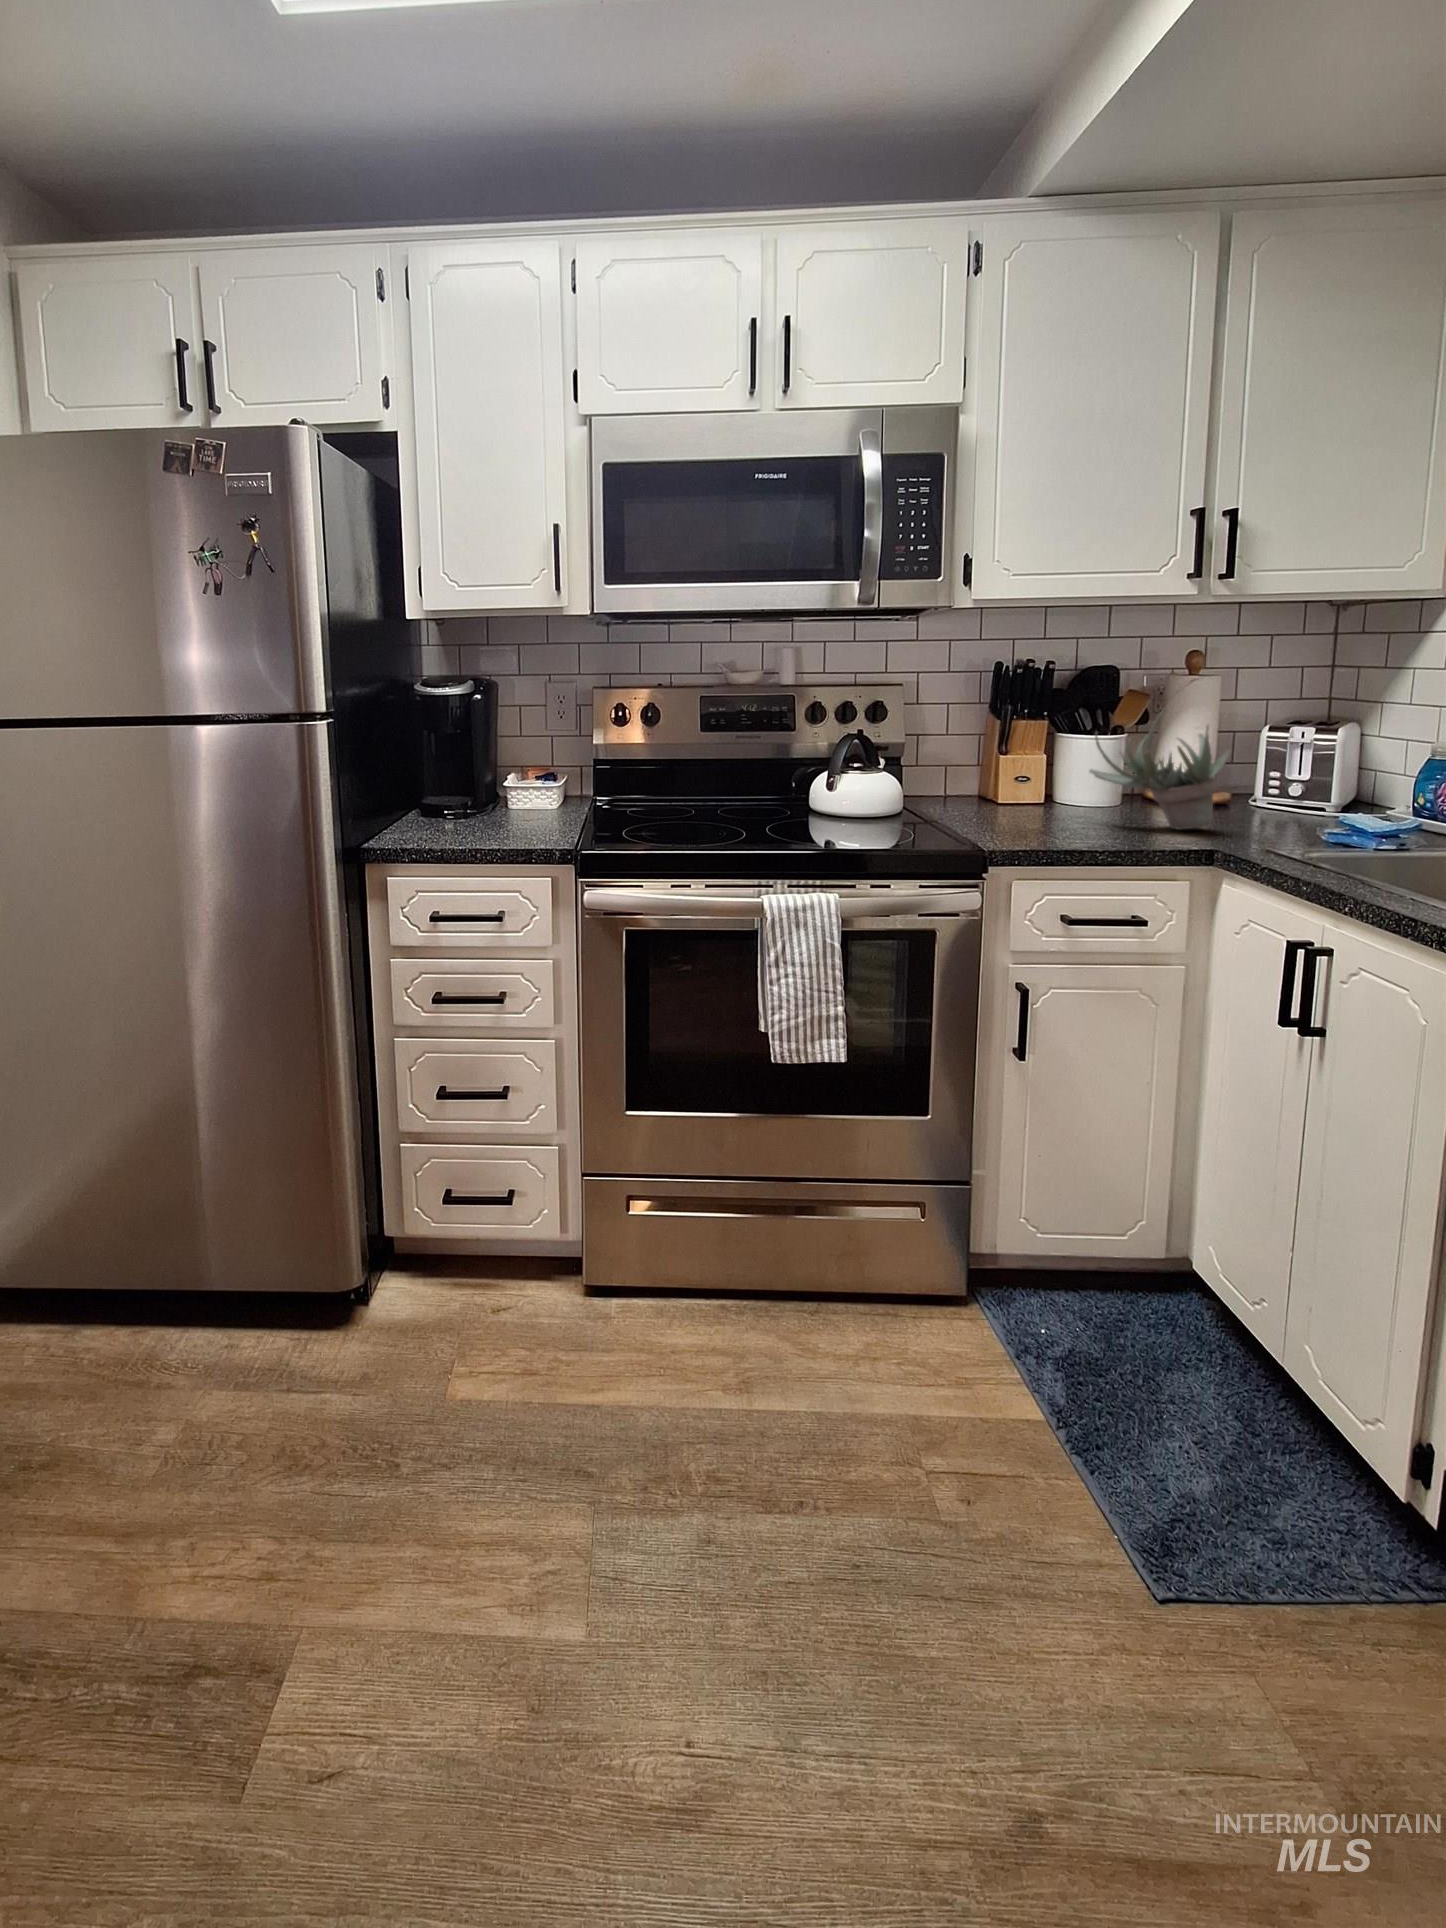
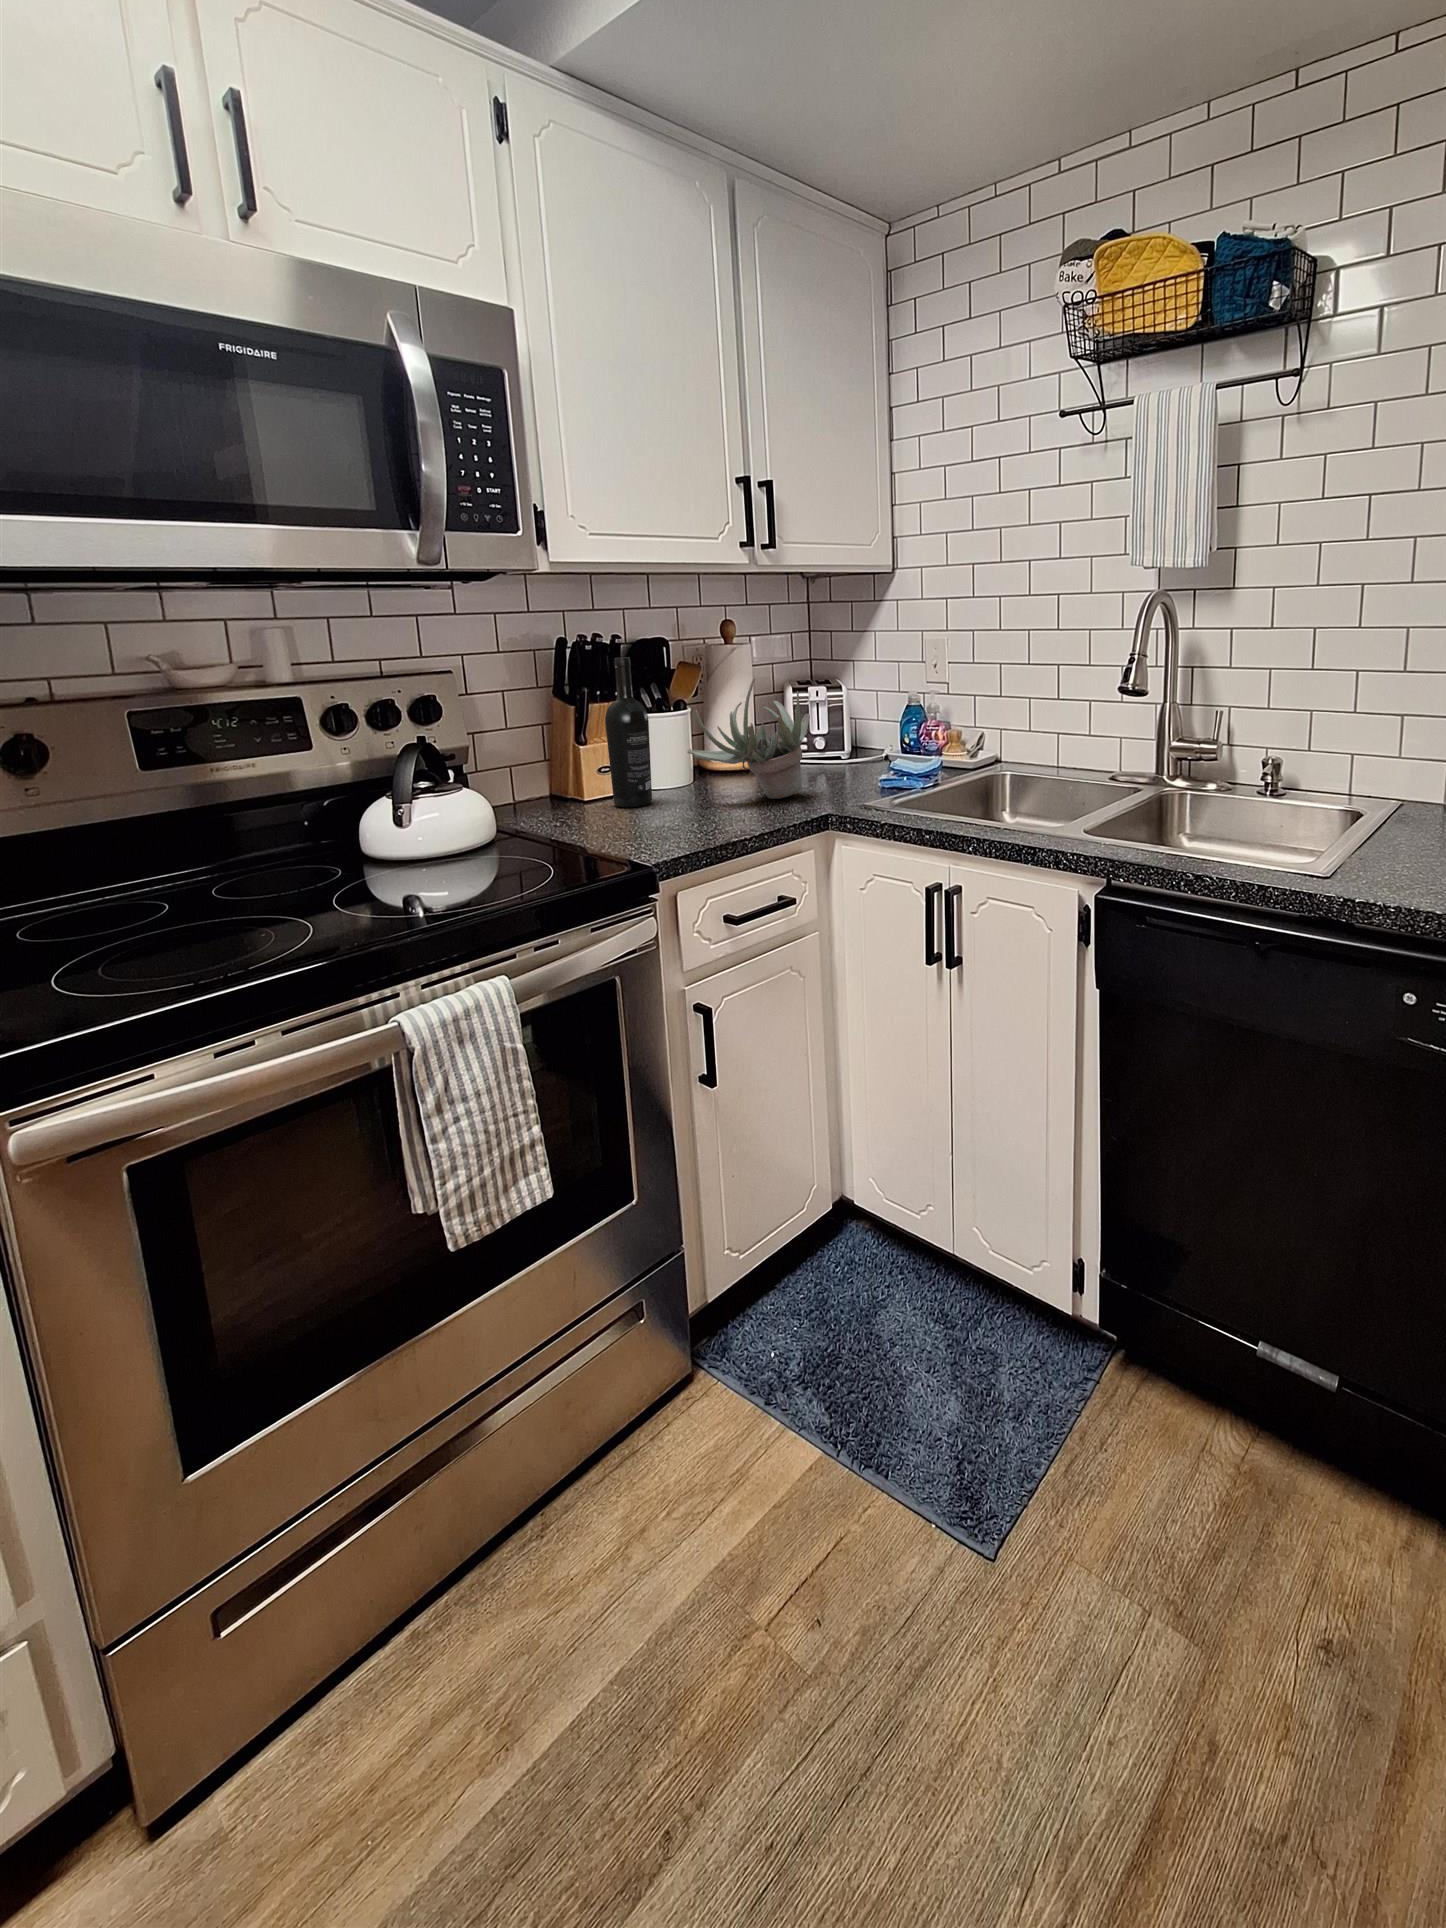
wine bottle: none [1019,682,1062,815] -> present [605,657,652,807]

